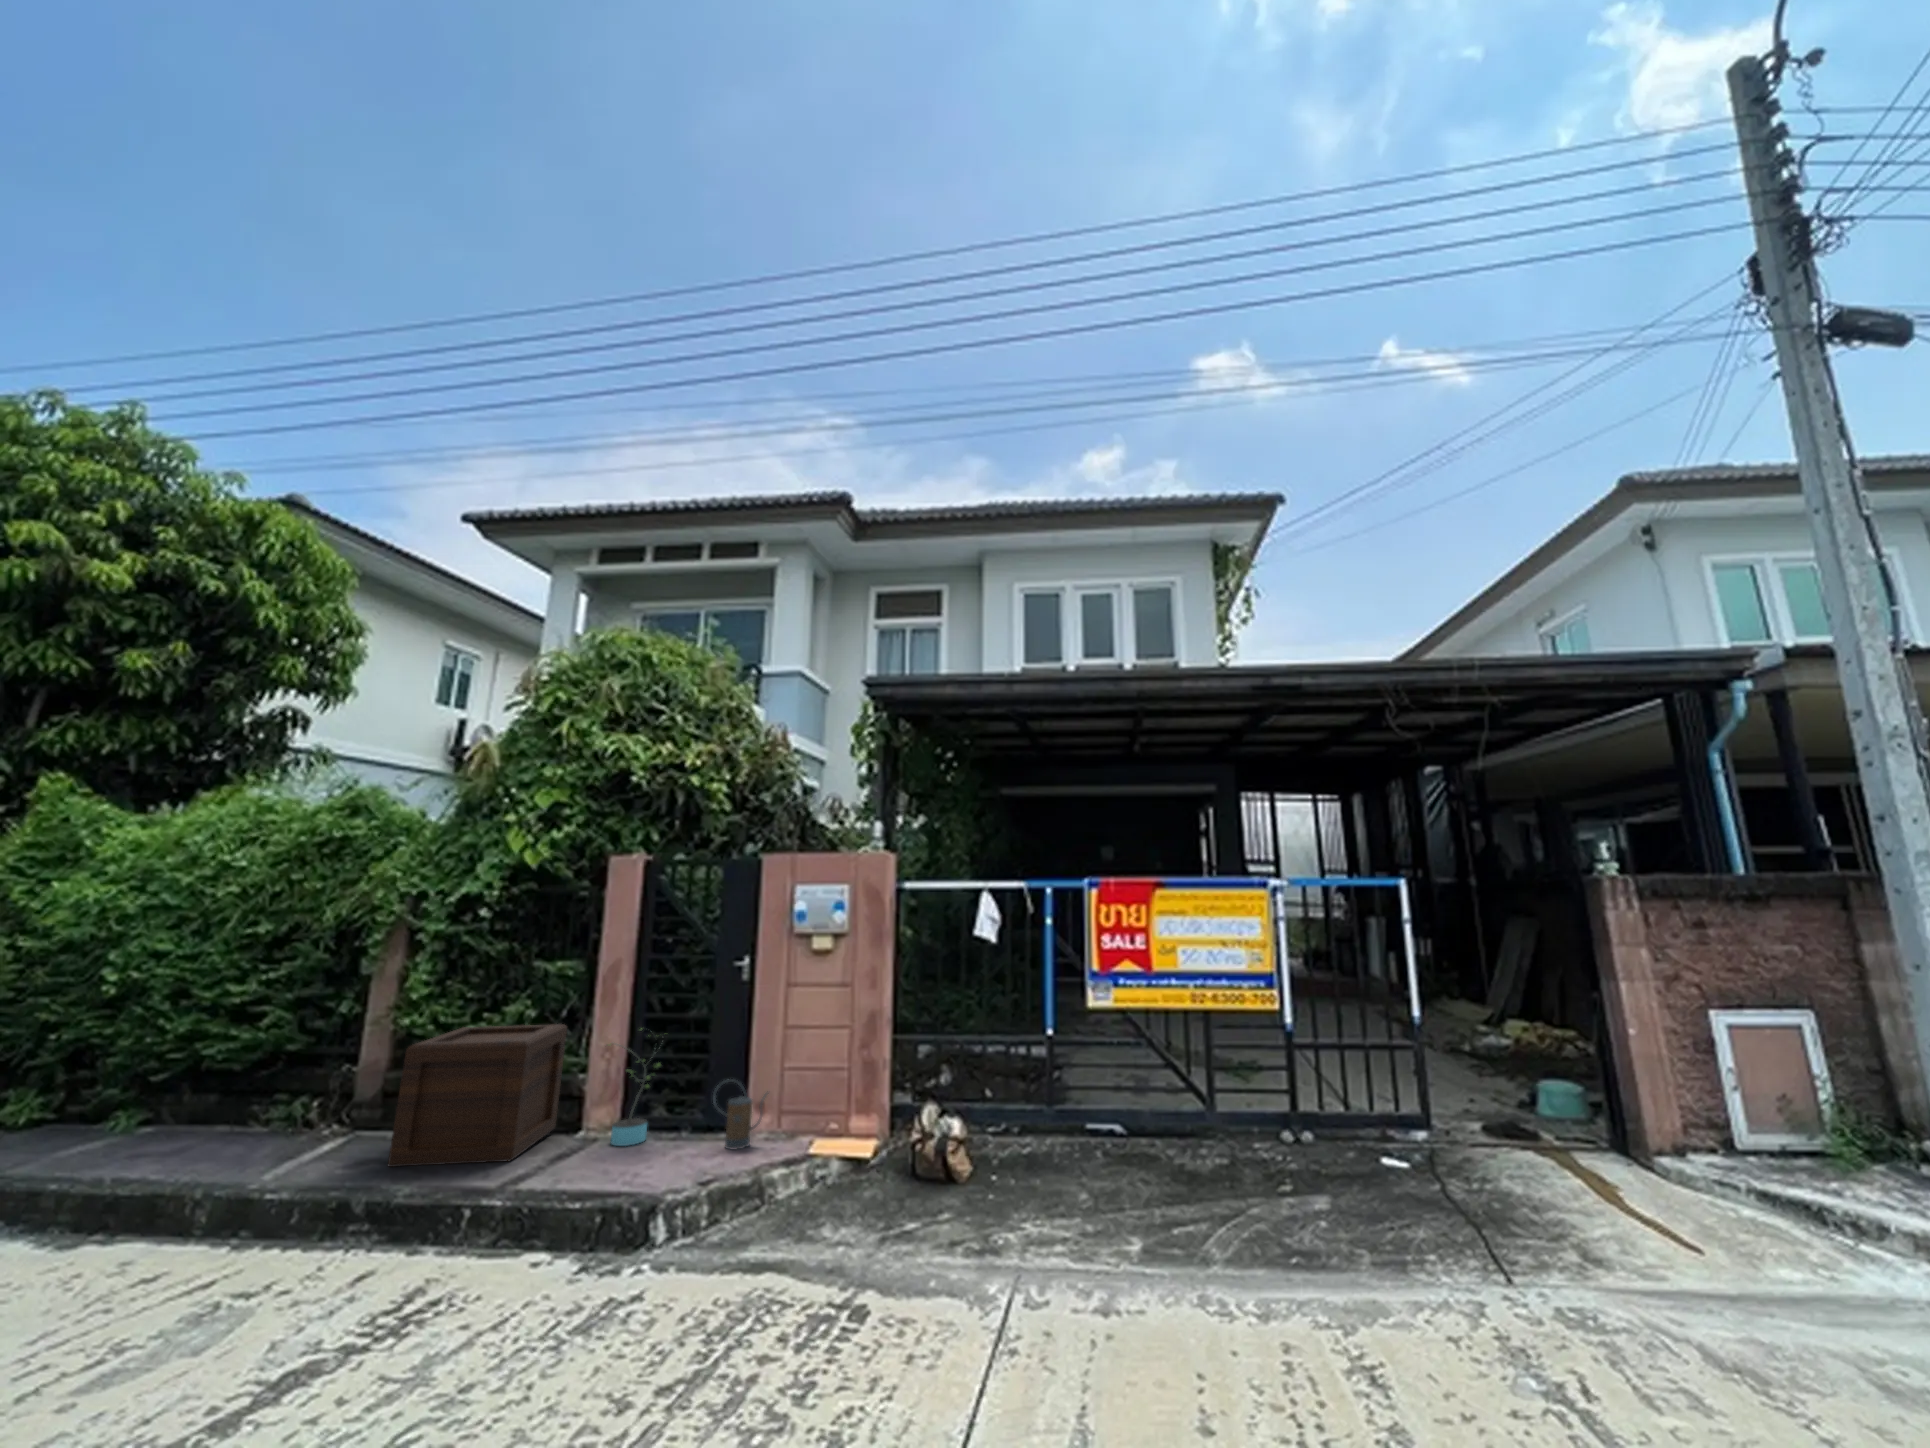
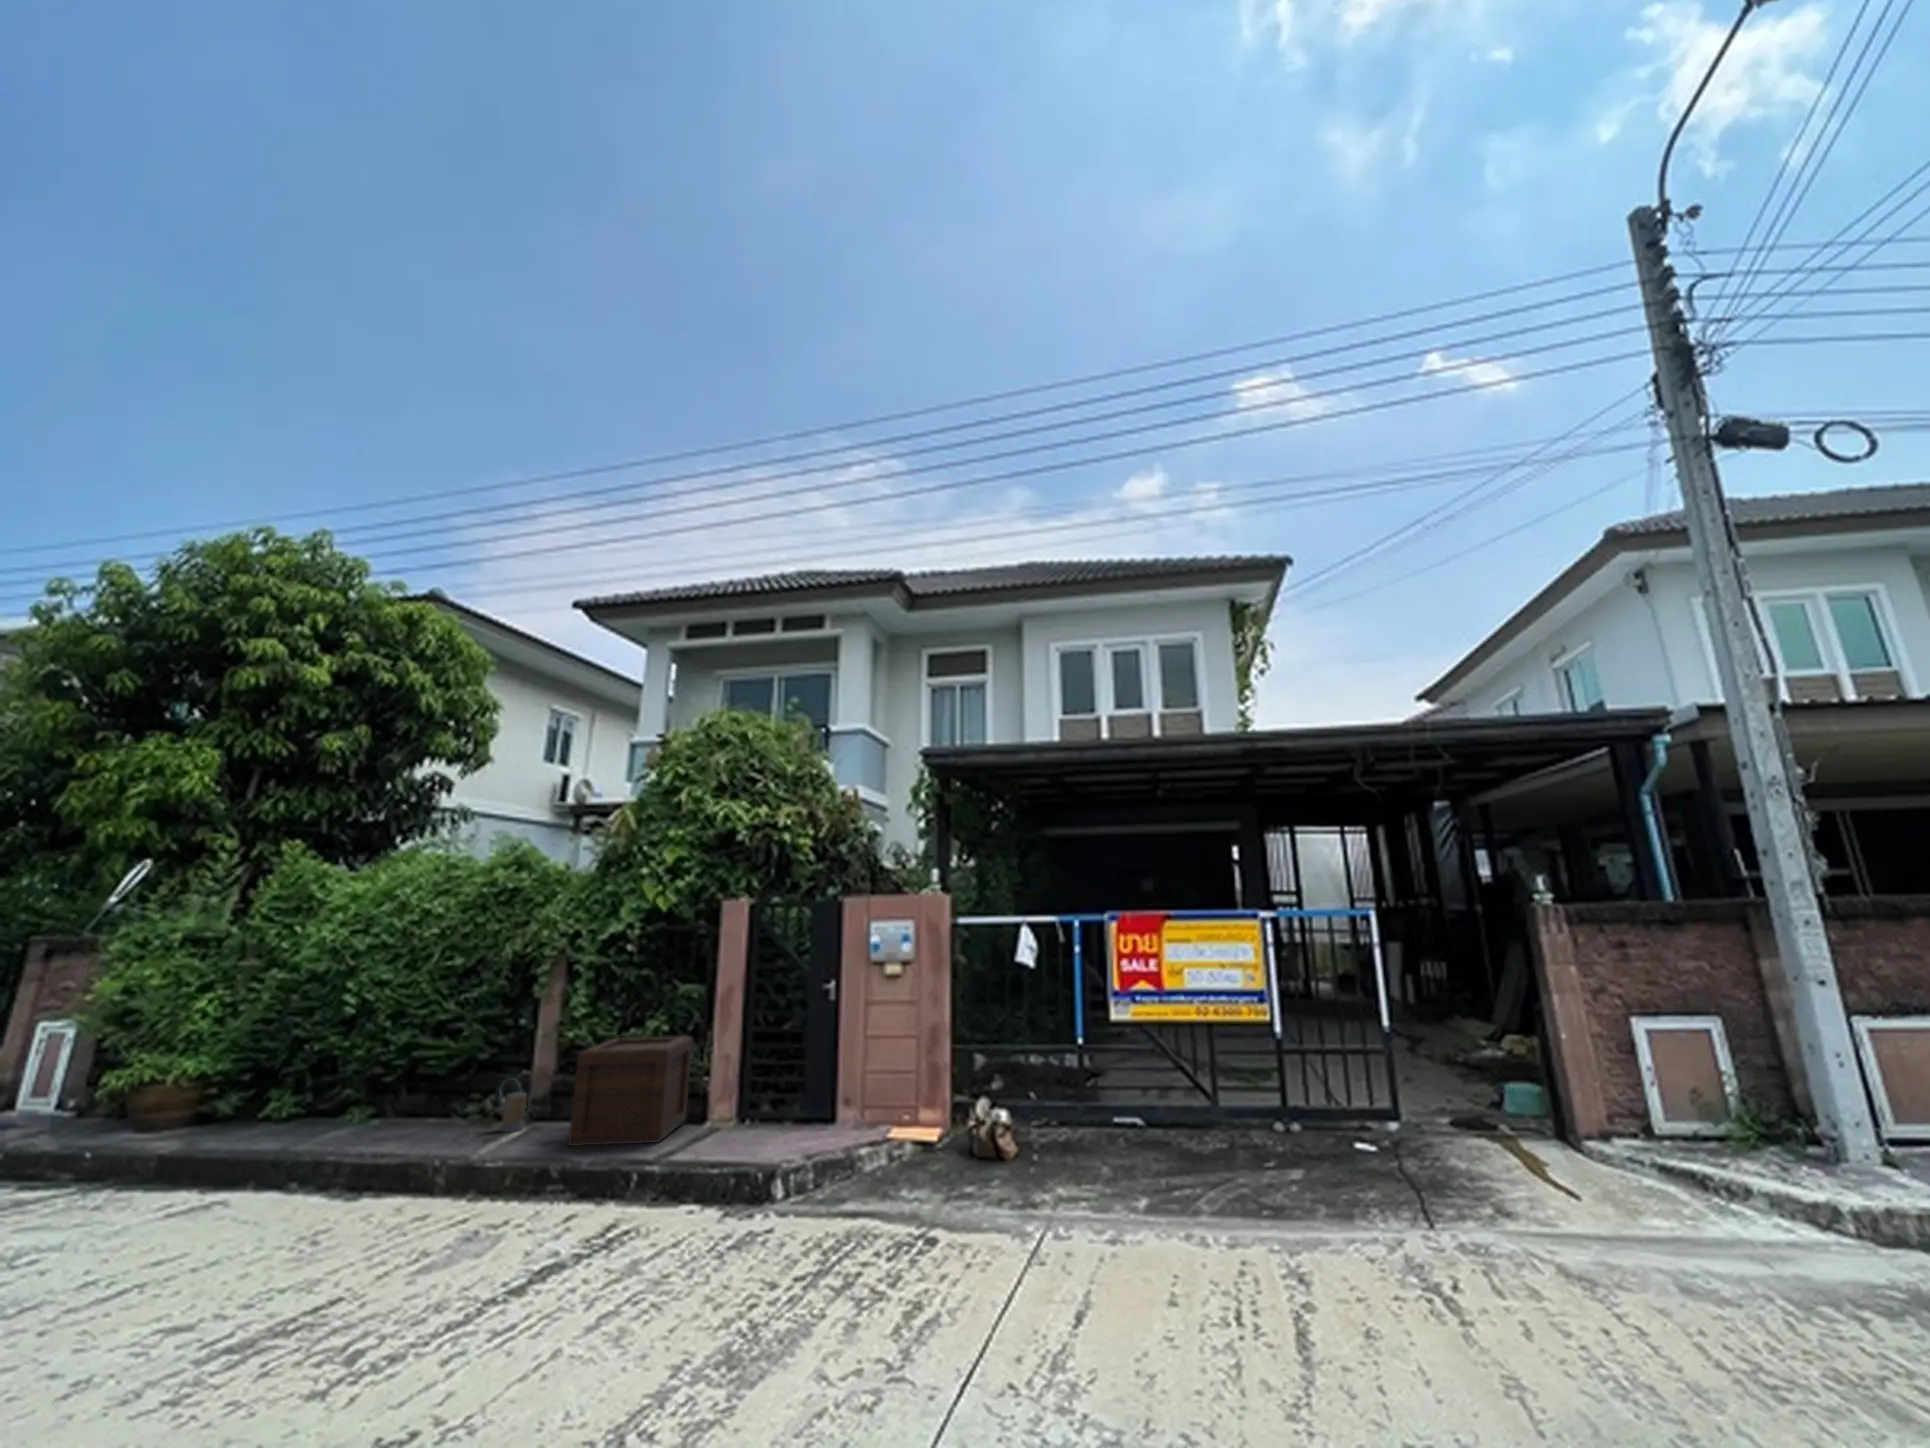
potted plant: present [610,1028,669,1146] -> none [724,1038,774,1133]
watering can: present [713,1079,767,1150] -> present [500,1080,535,1132]

